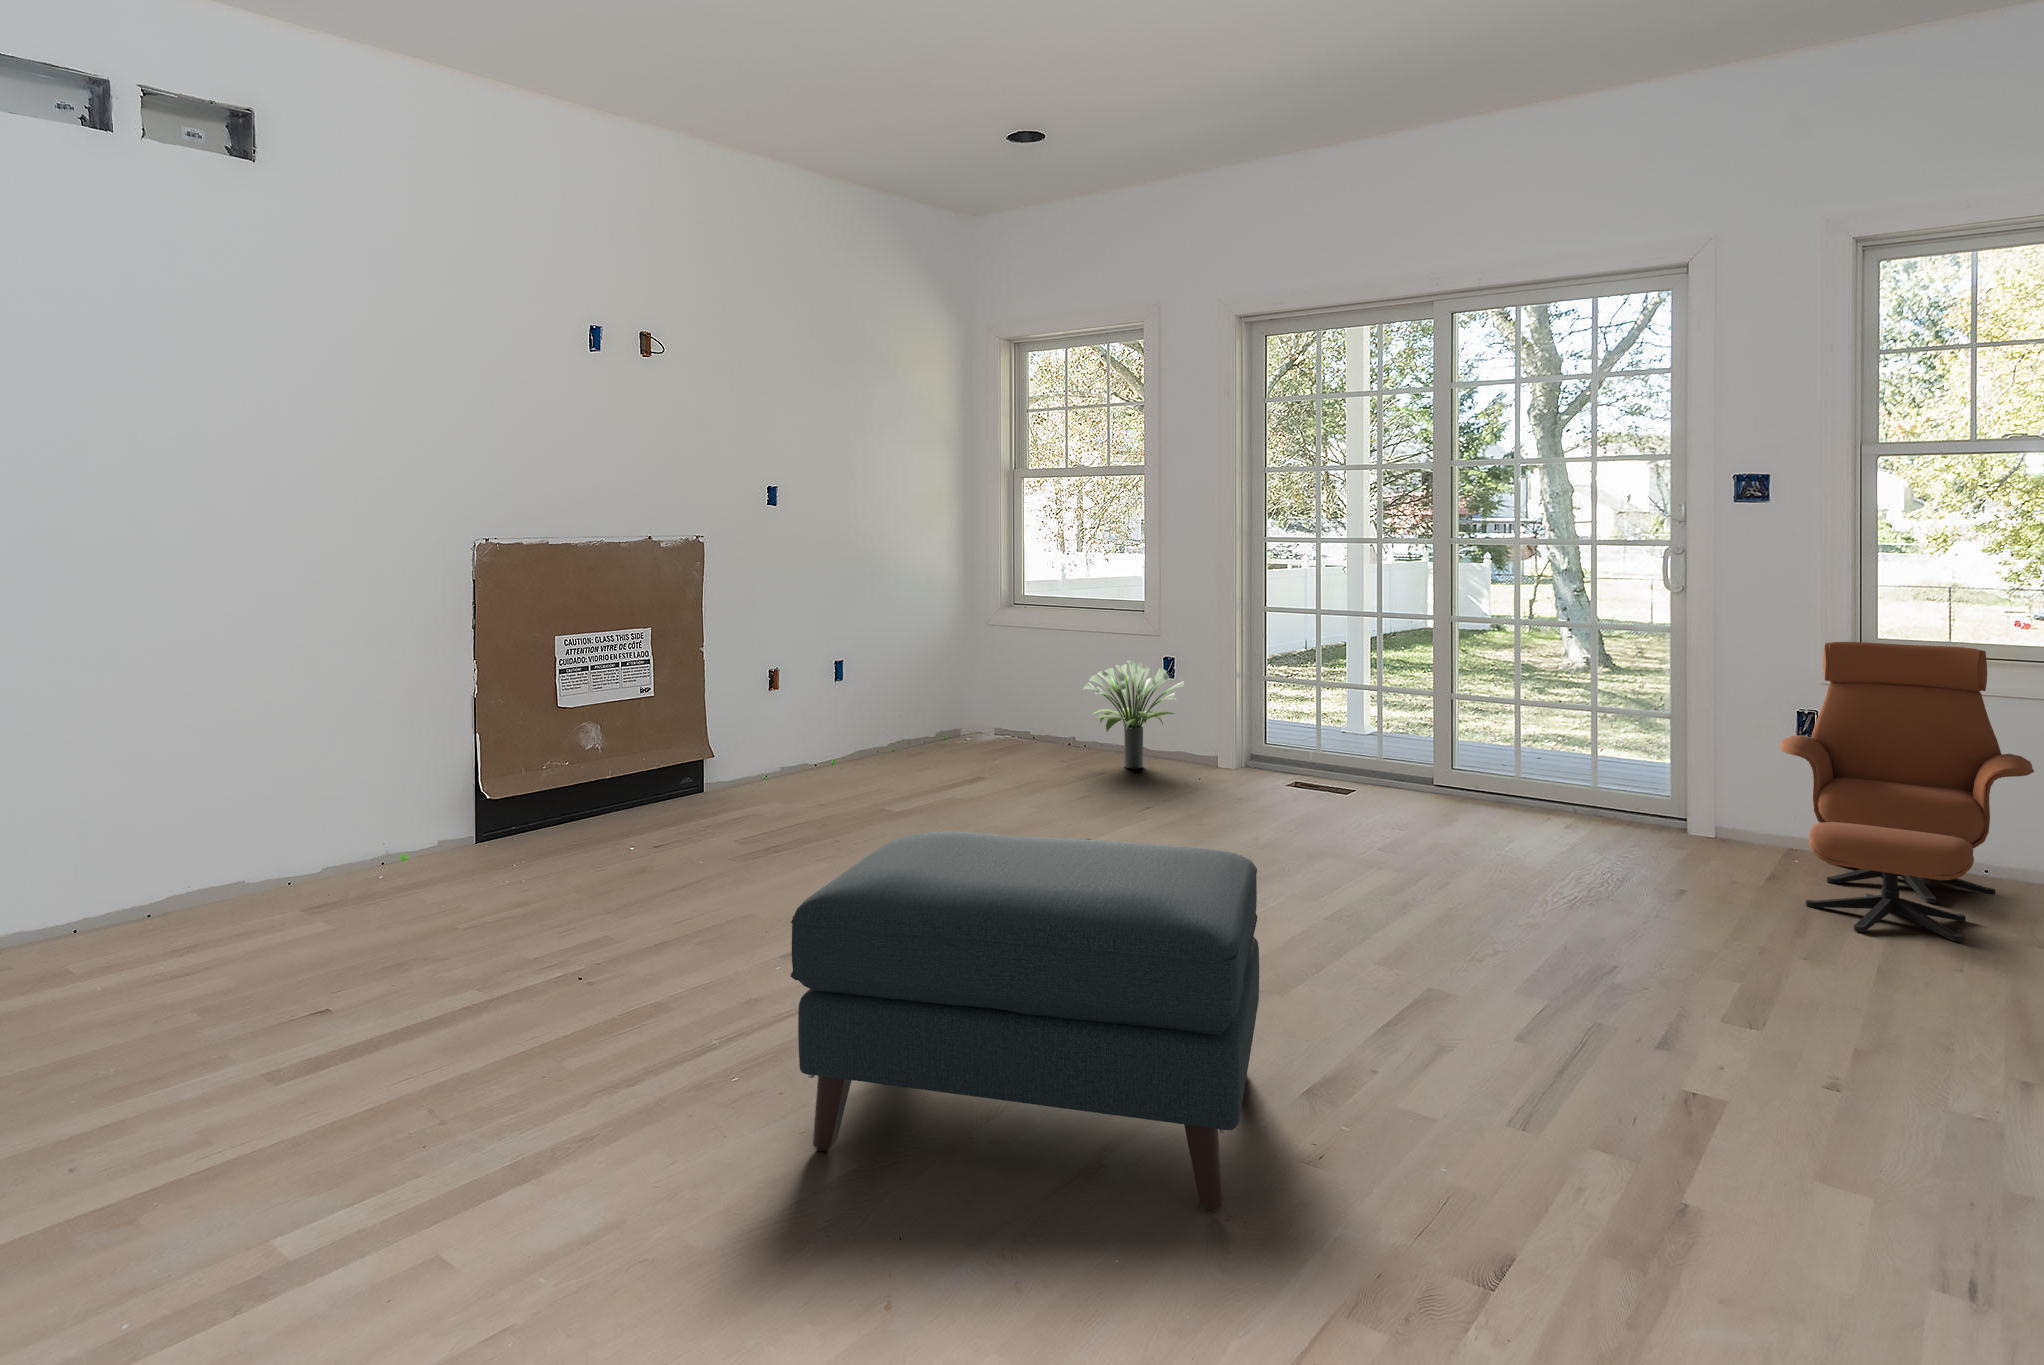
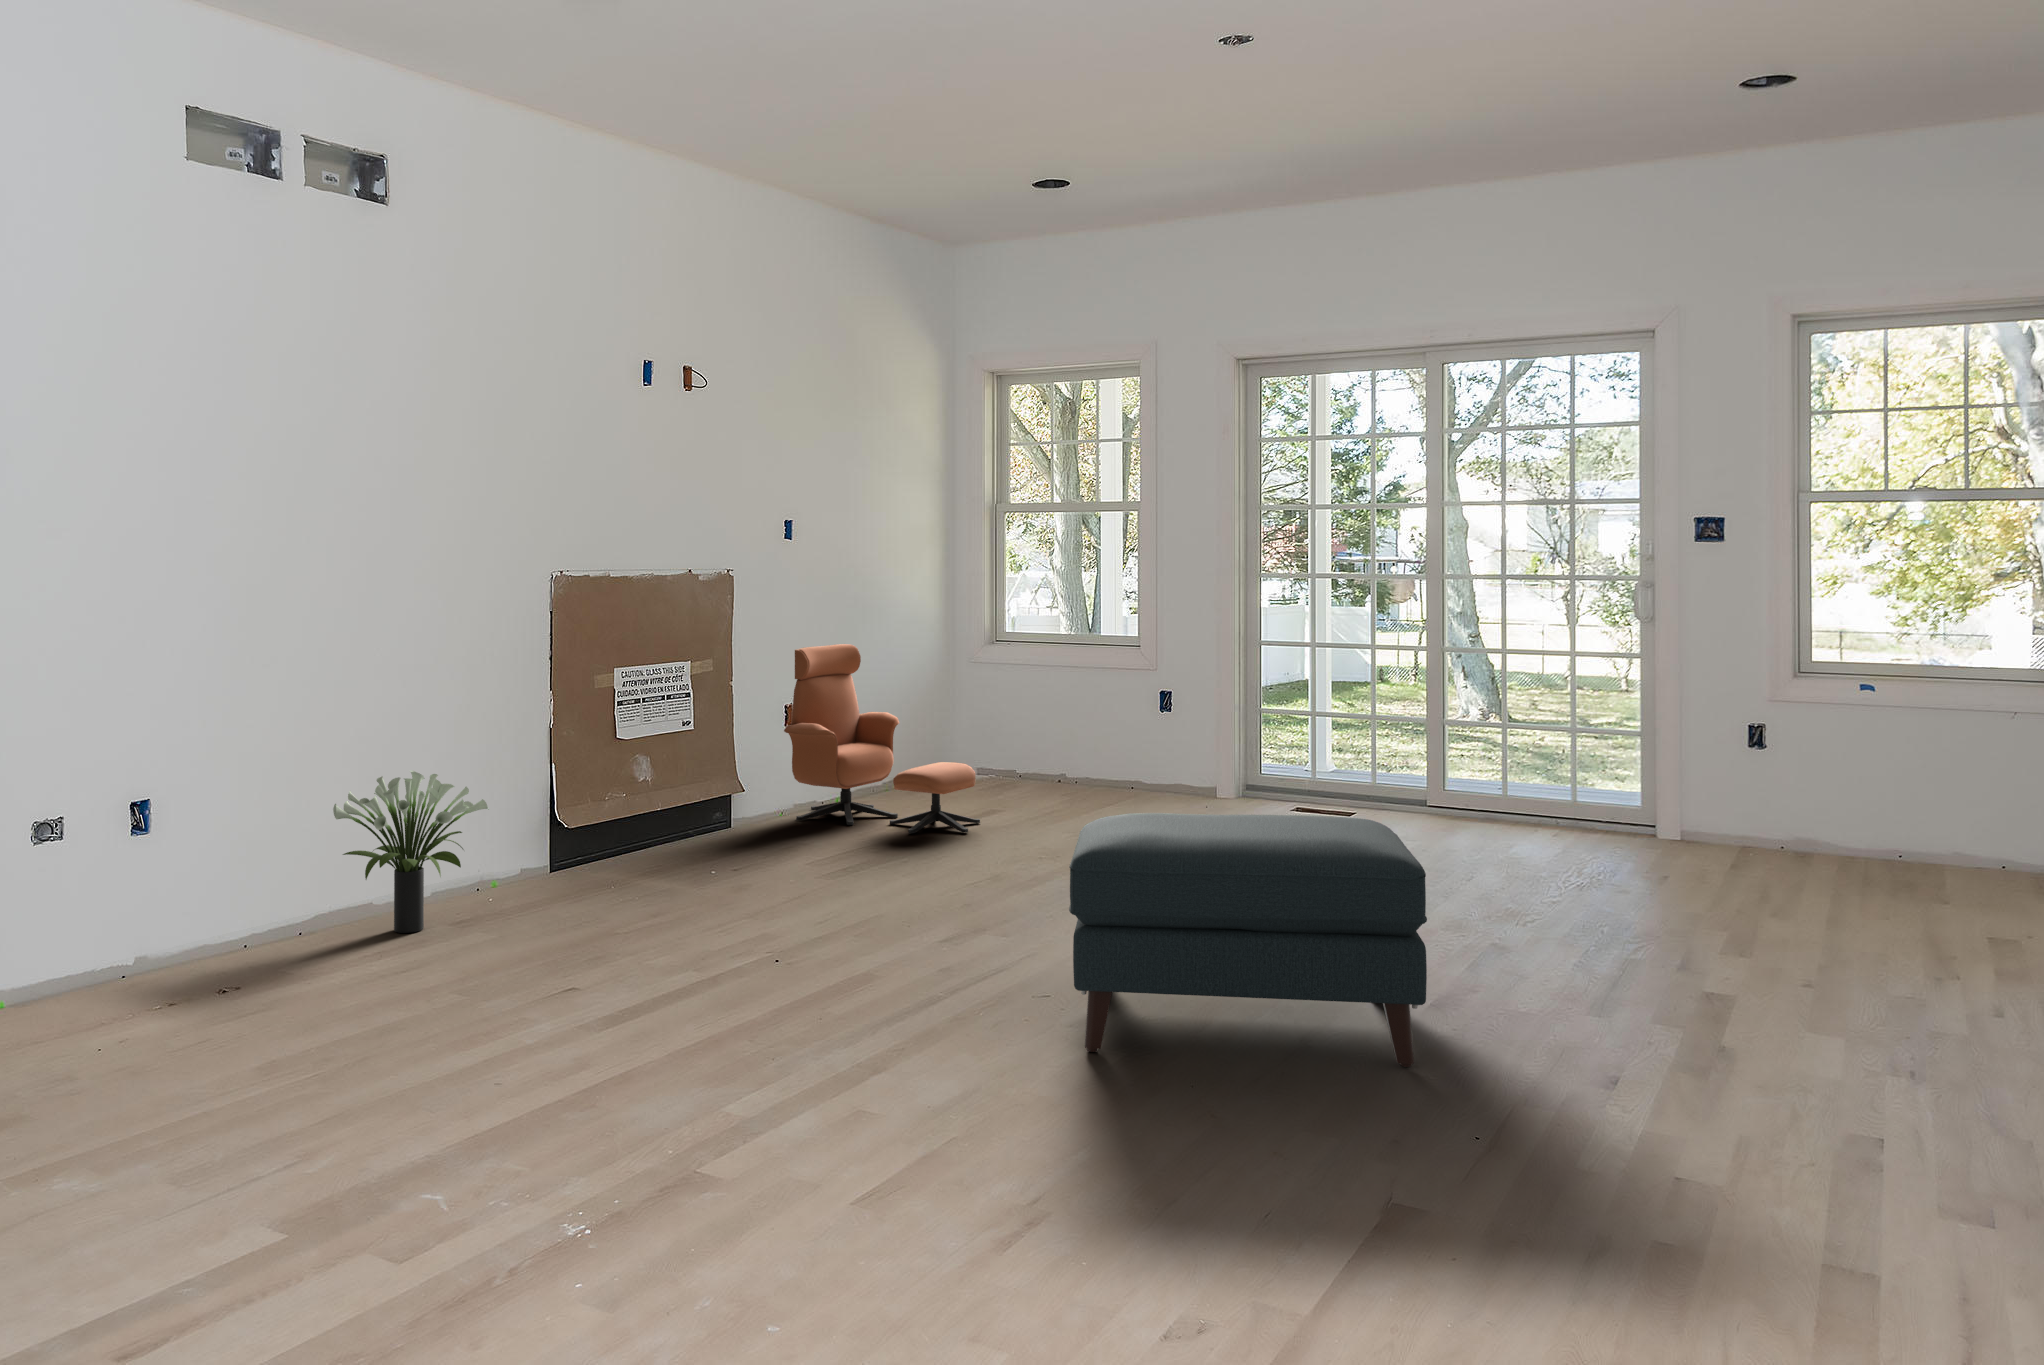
lounge chair: present [1780,642,2034,942] -> present [784,644,980,833]
potted plant: present [1083,661,1184,769] -> present [333,771,489,933]

